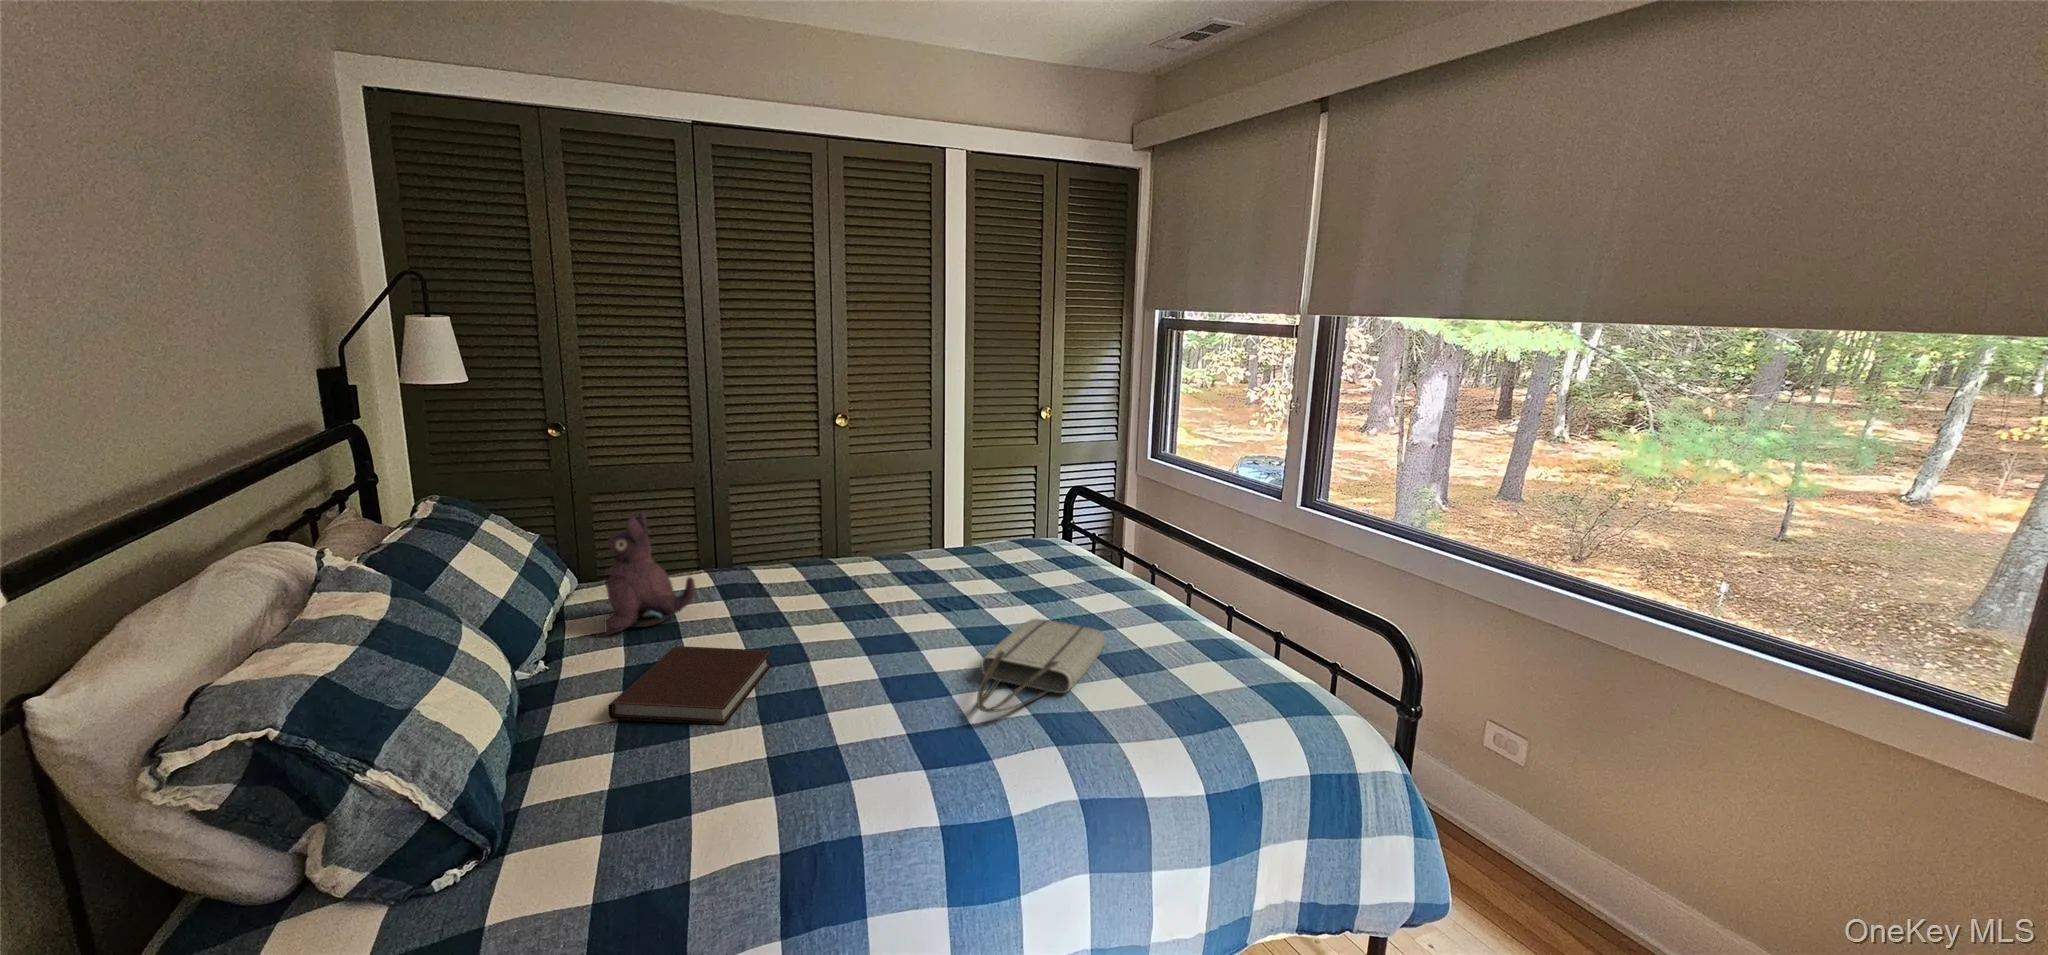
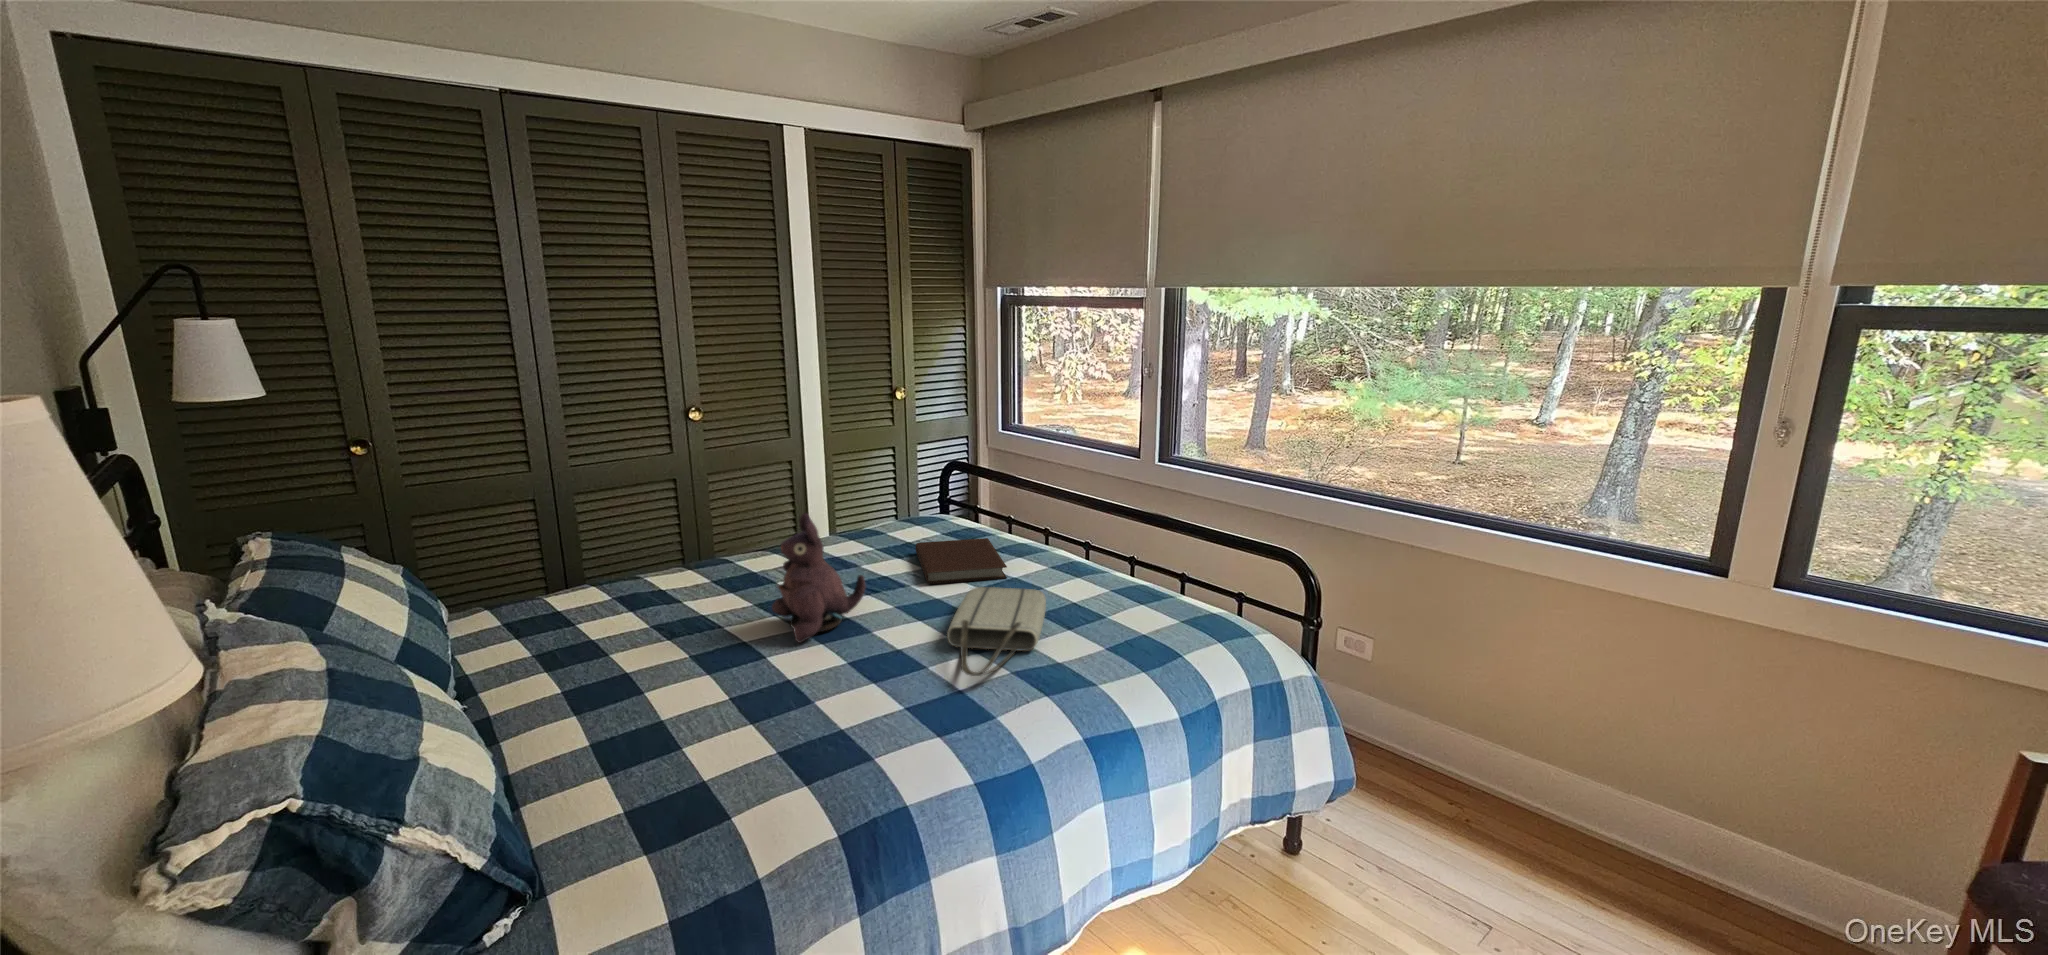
plush toy: present [604,511,696,634] -> present [772,513,865,643]
notebook: present [608,646,772,725] -> present [916,538,1007,584]

